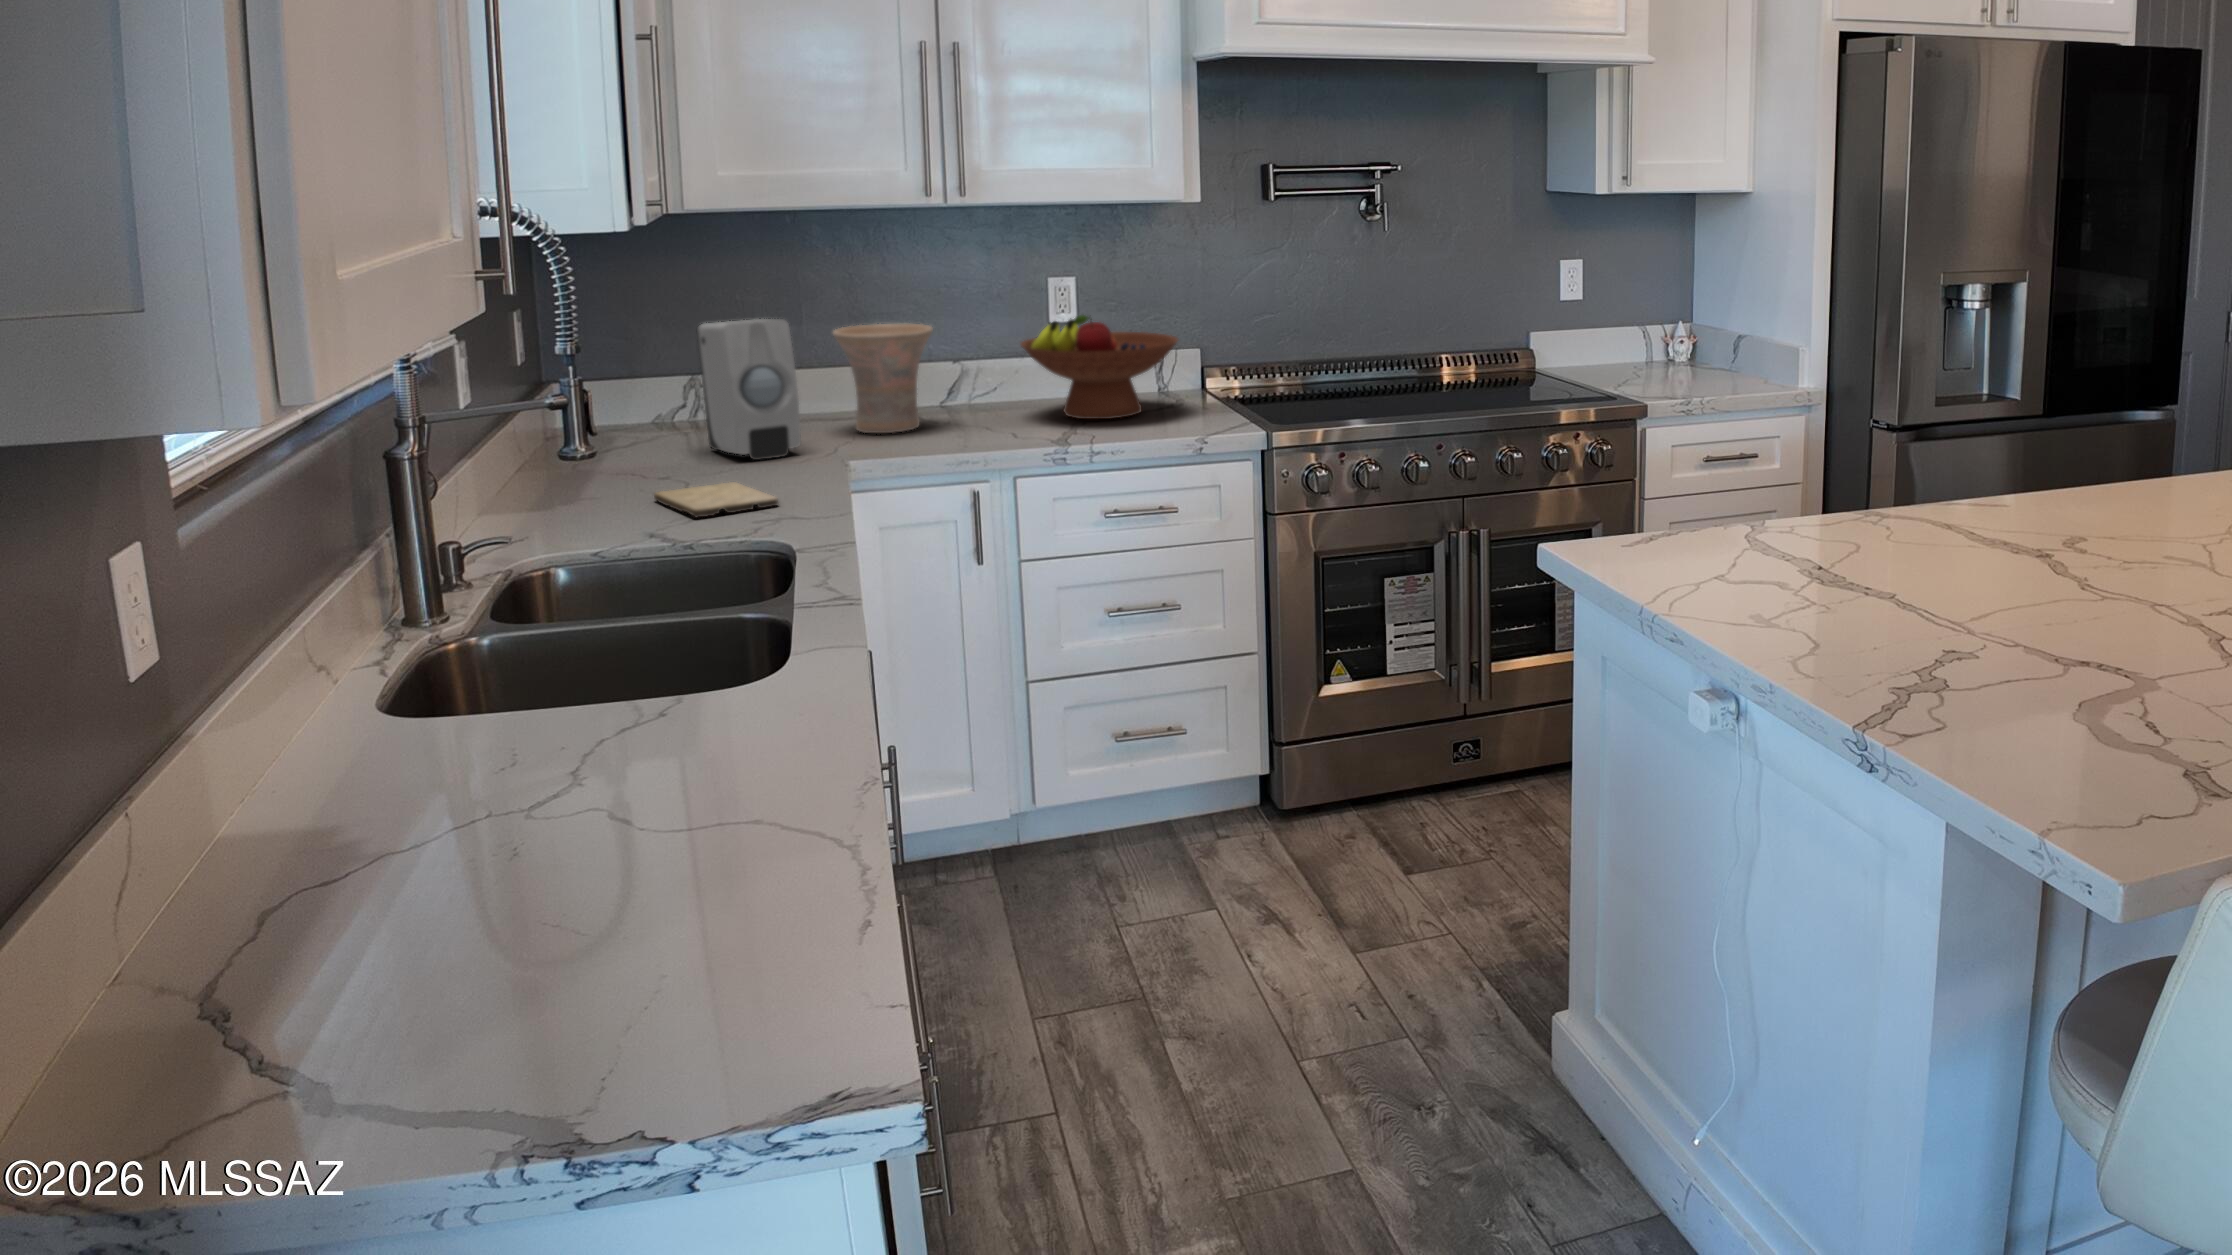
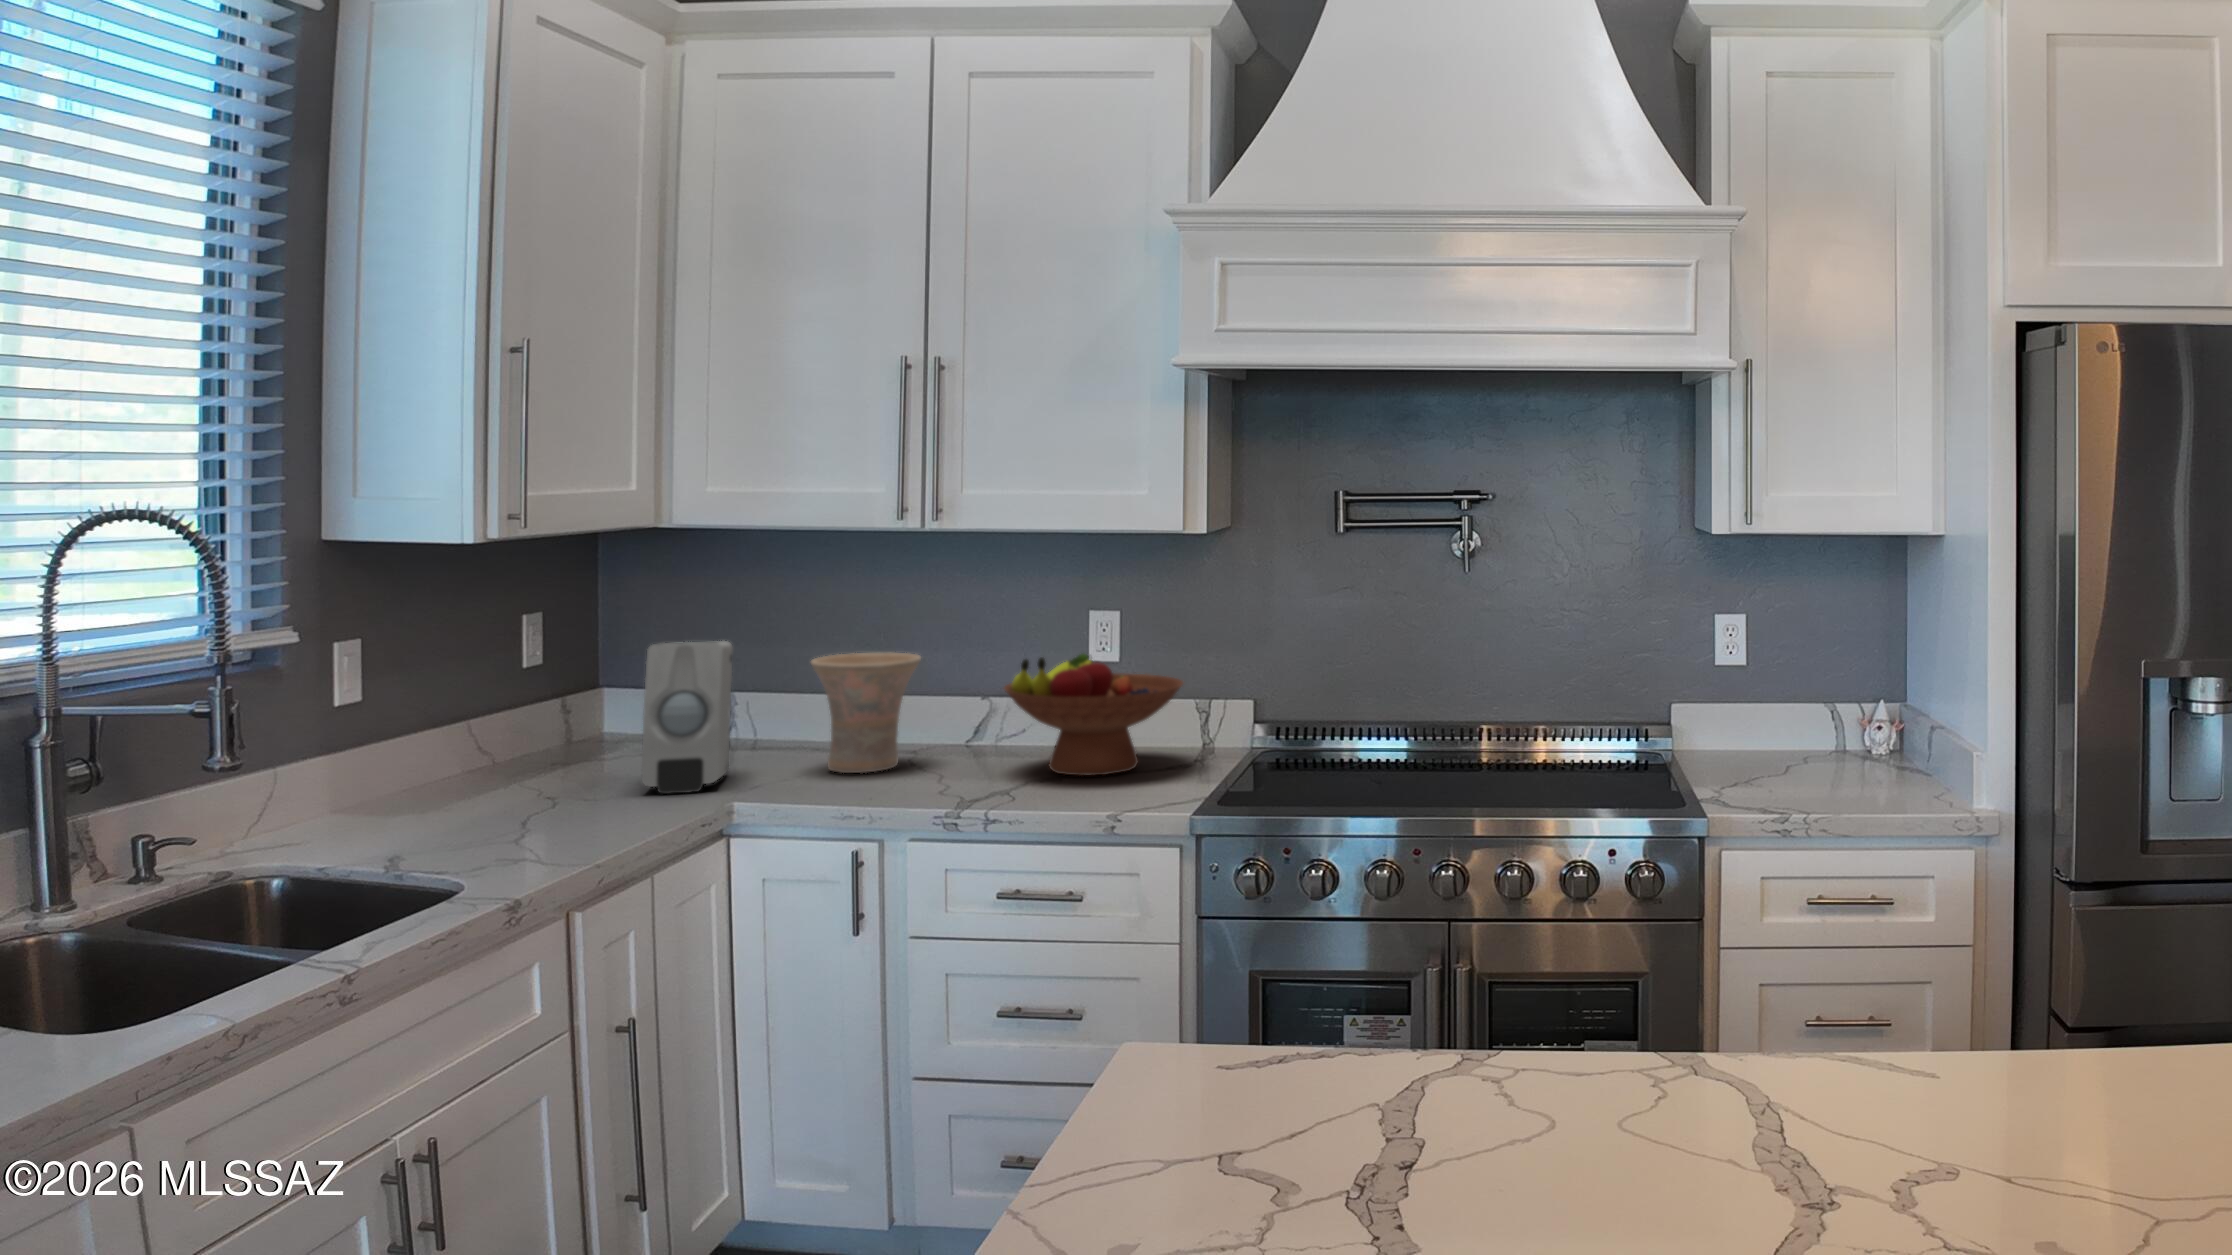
cutting board: present [654,482,778,518] -> none [423,819,556,861]

